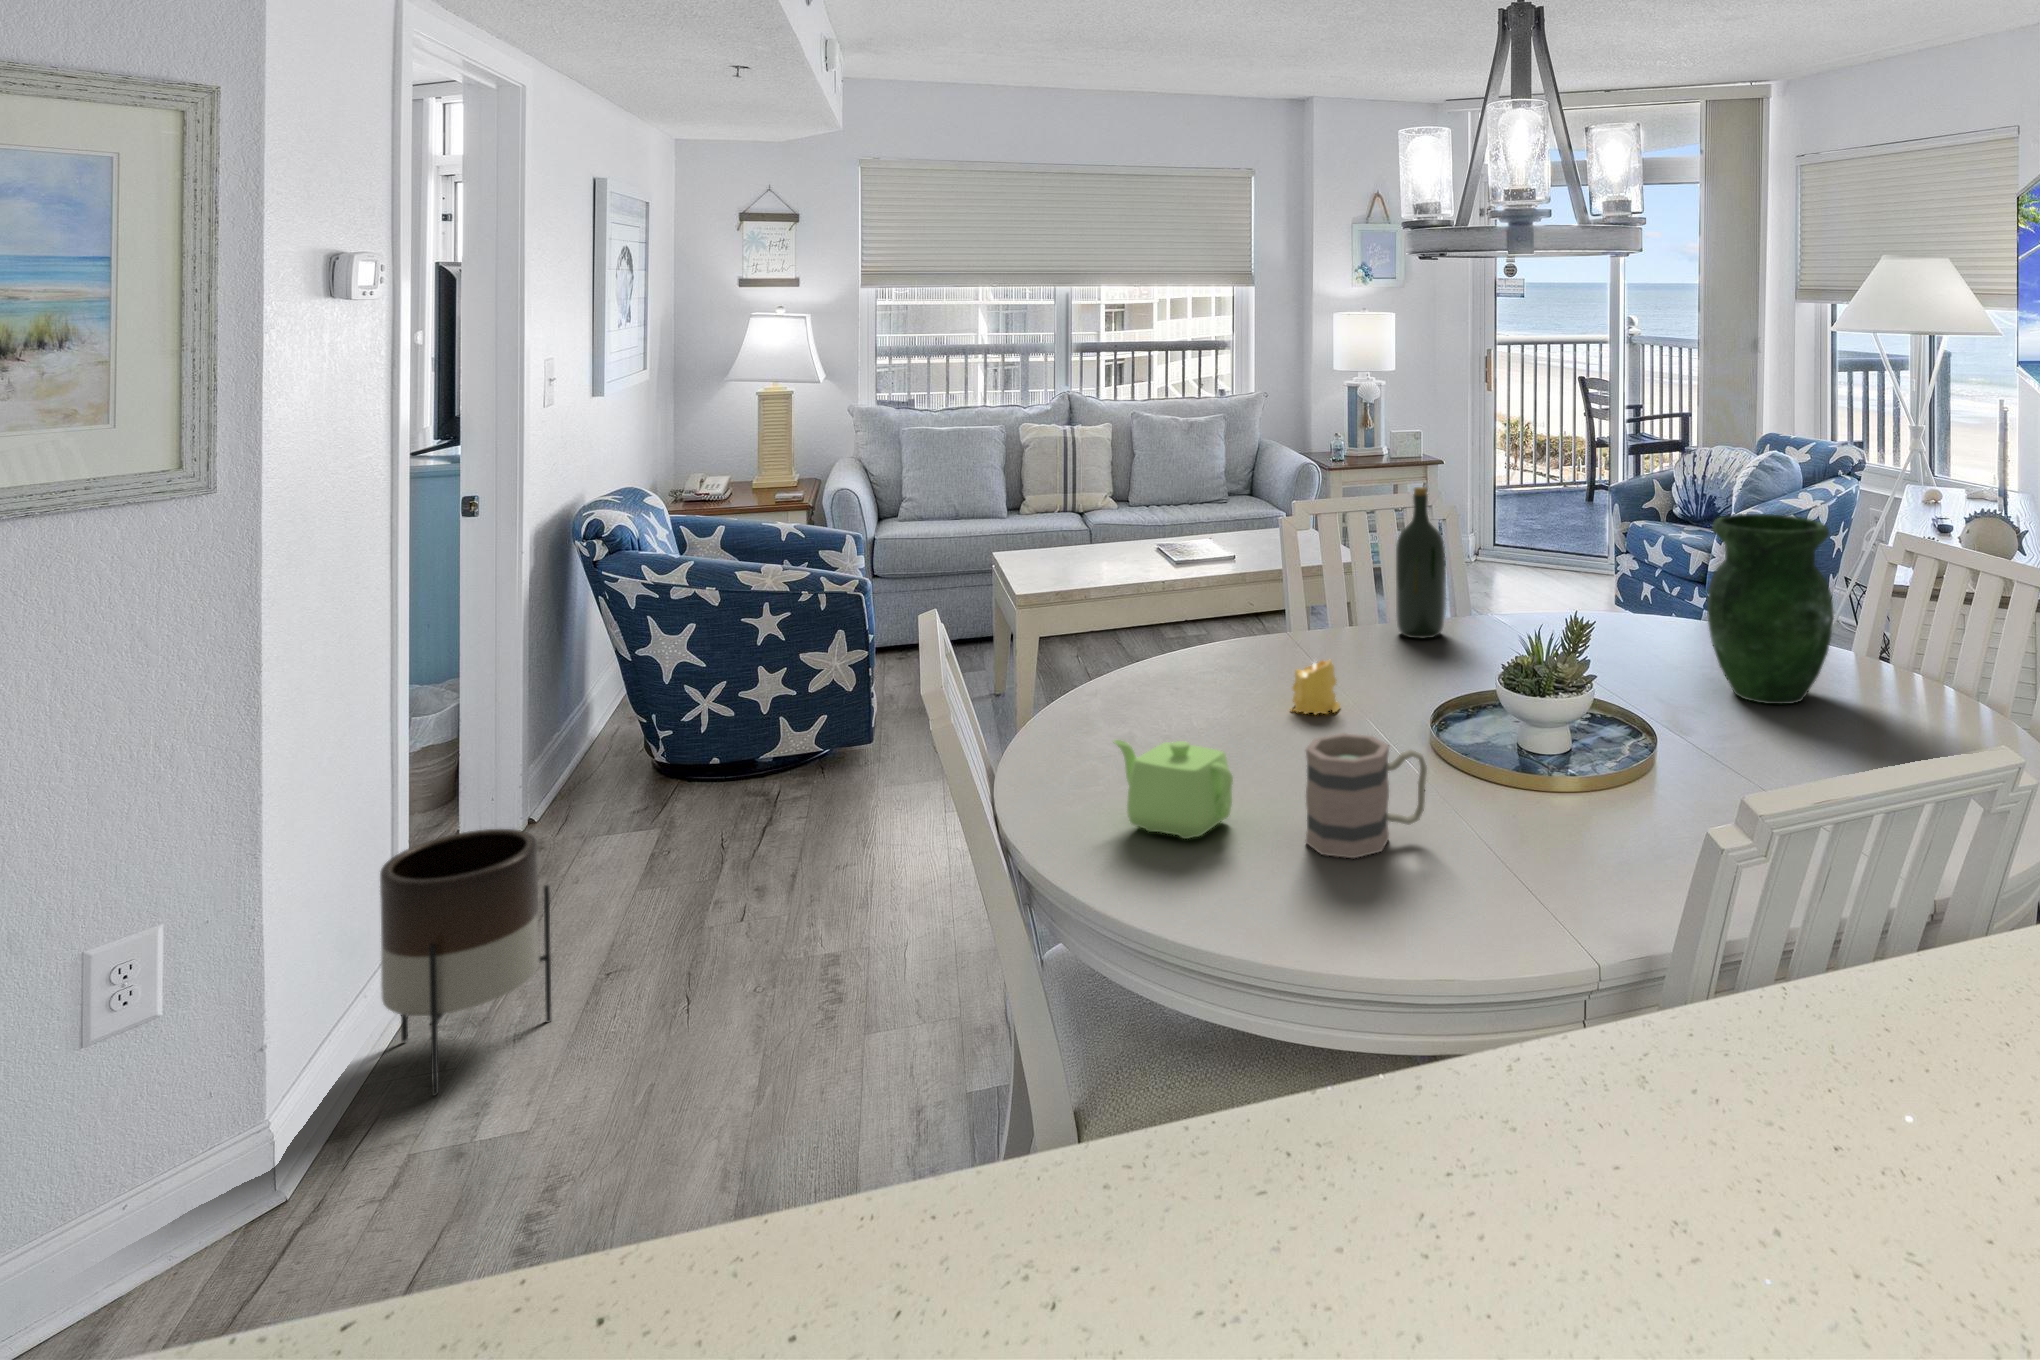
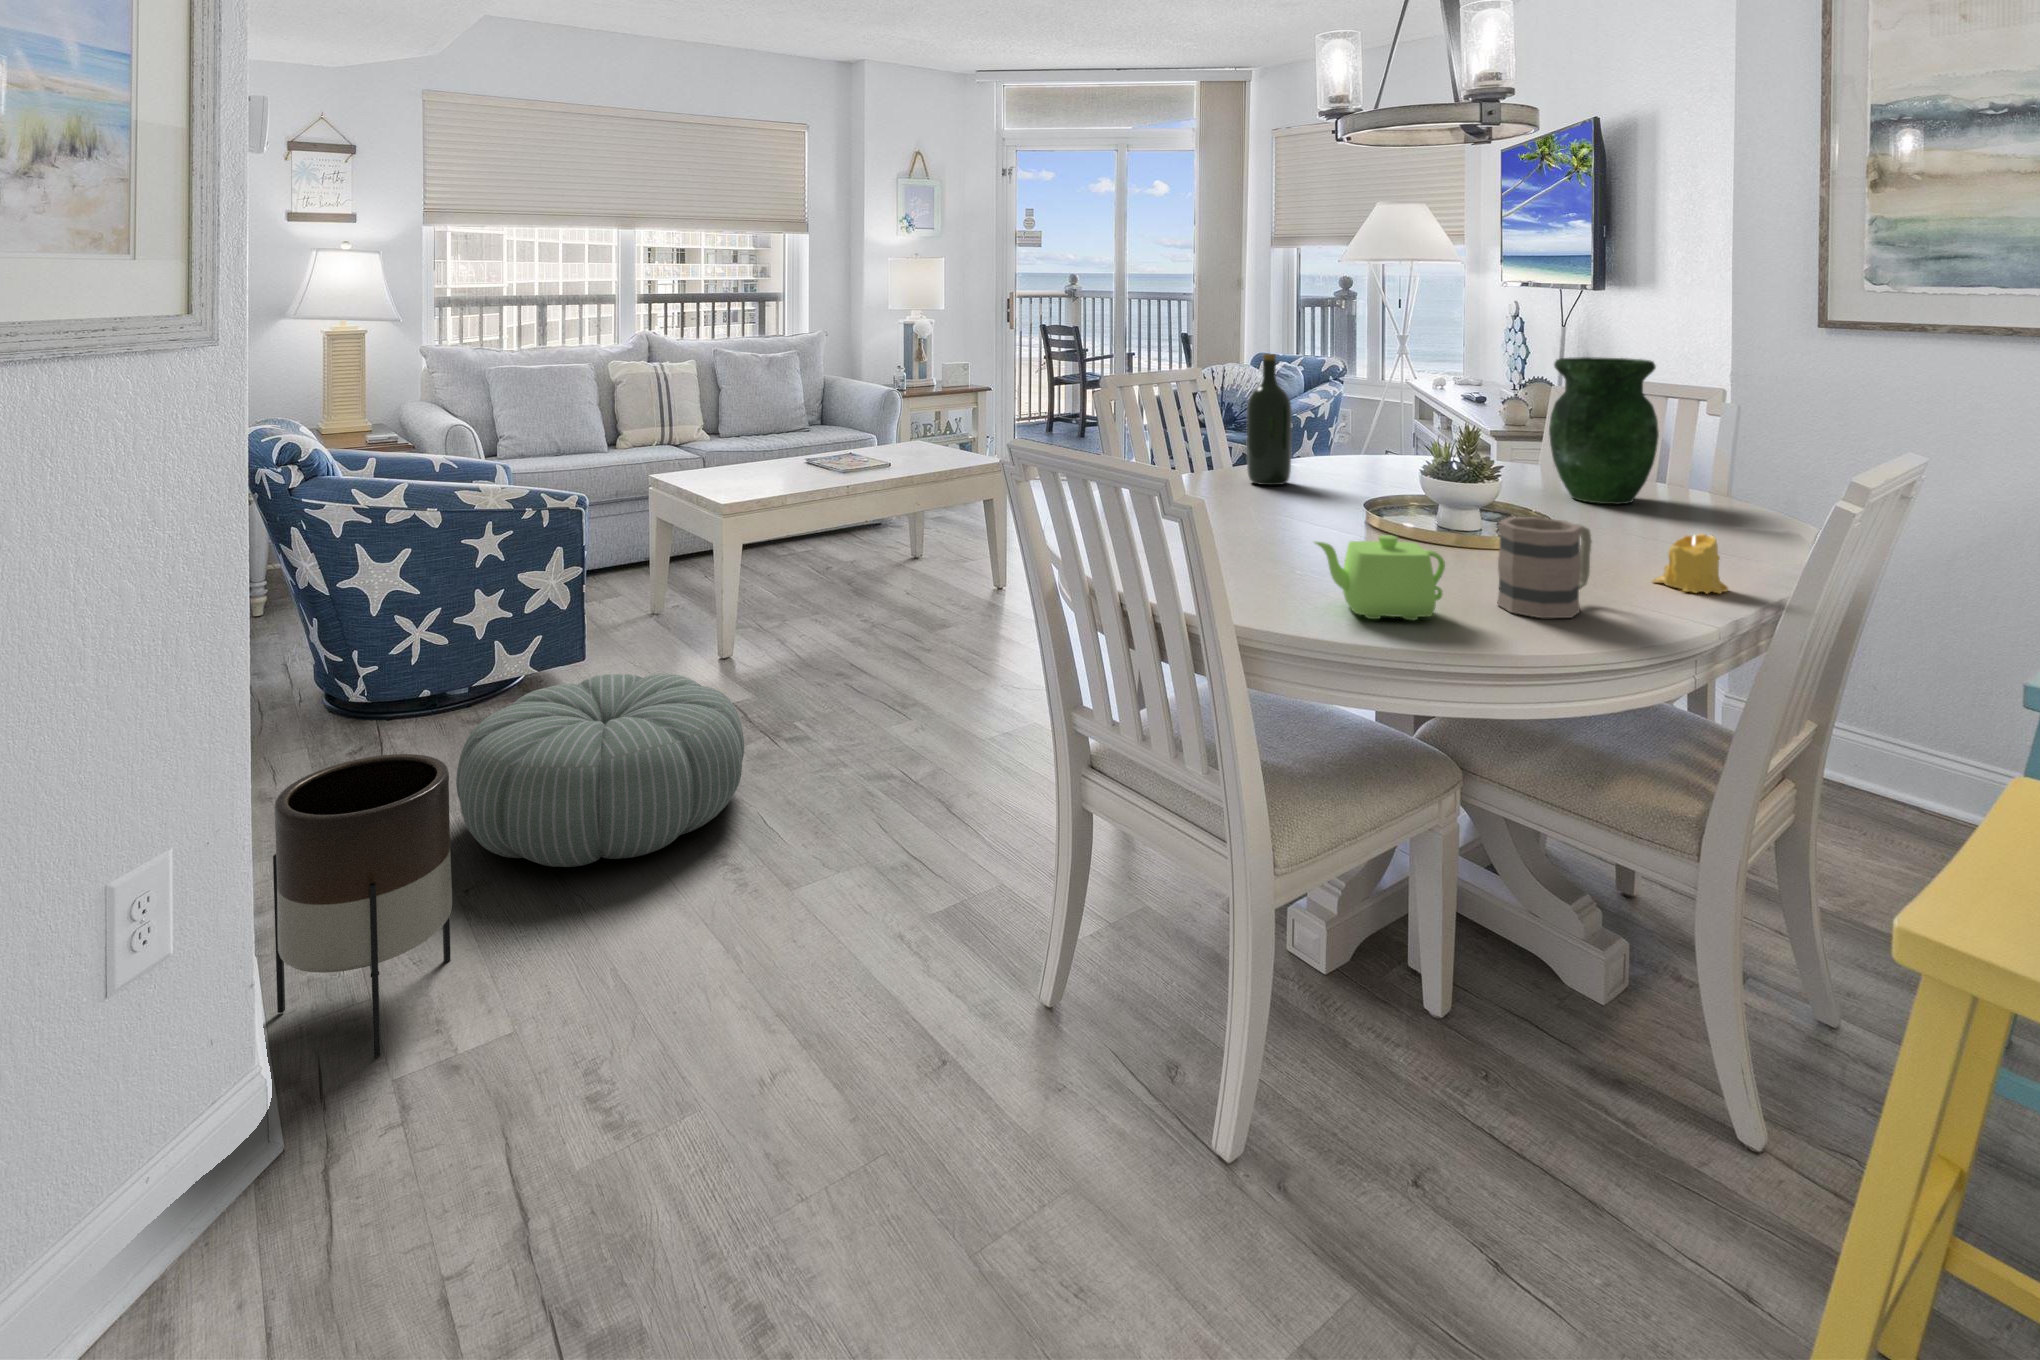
candle: present [1291,660,1340,715] -> present [1653,534,1728,594]
pouf: none [626,766,911,951] -> present [456,674,744,867]

